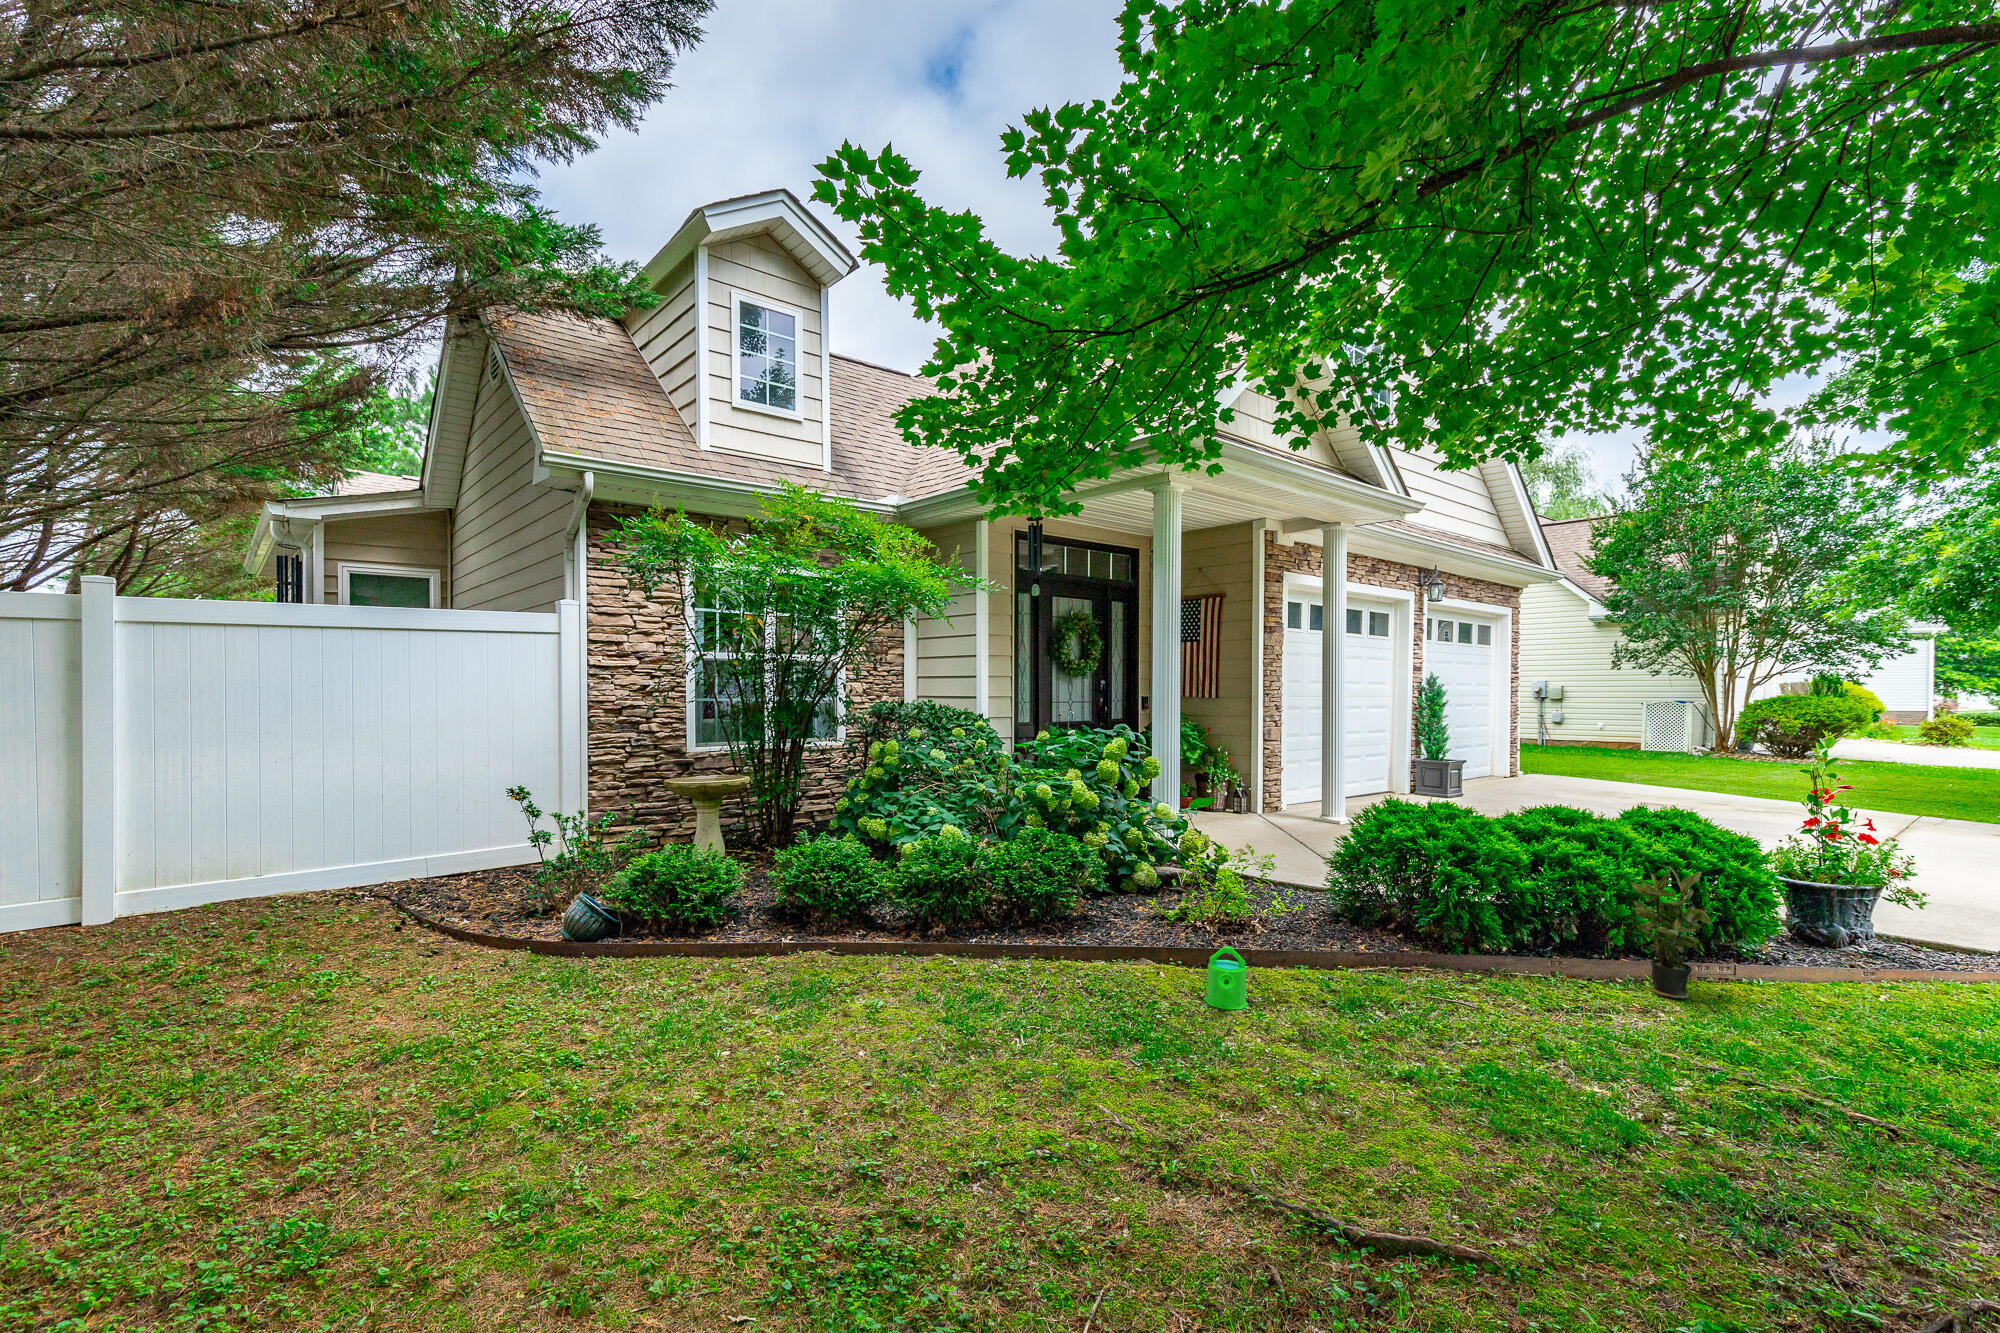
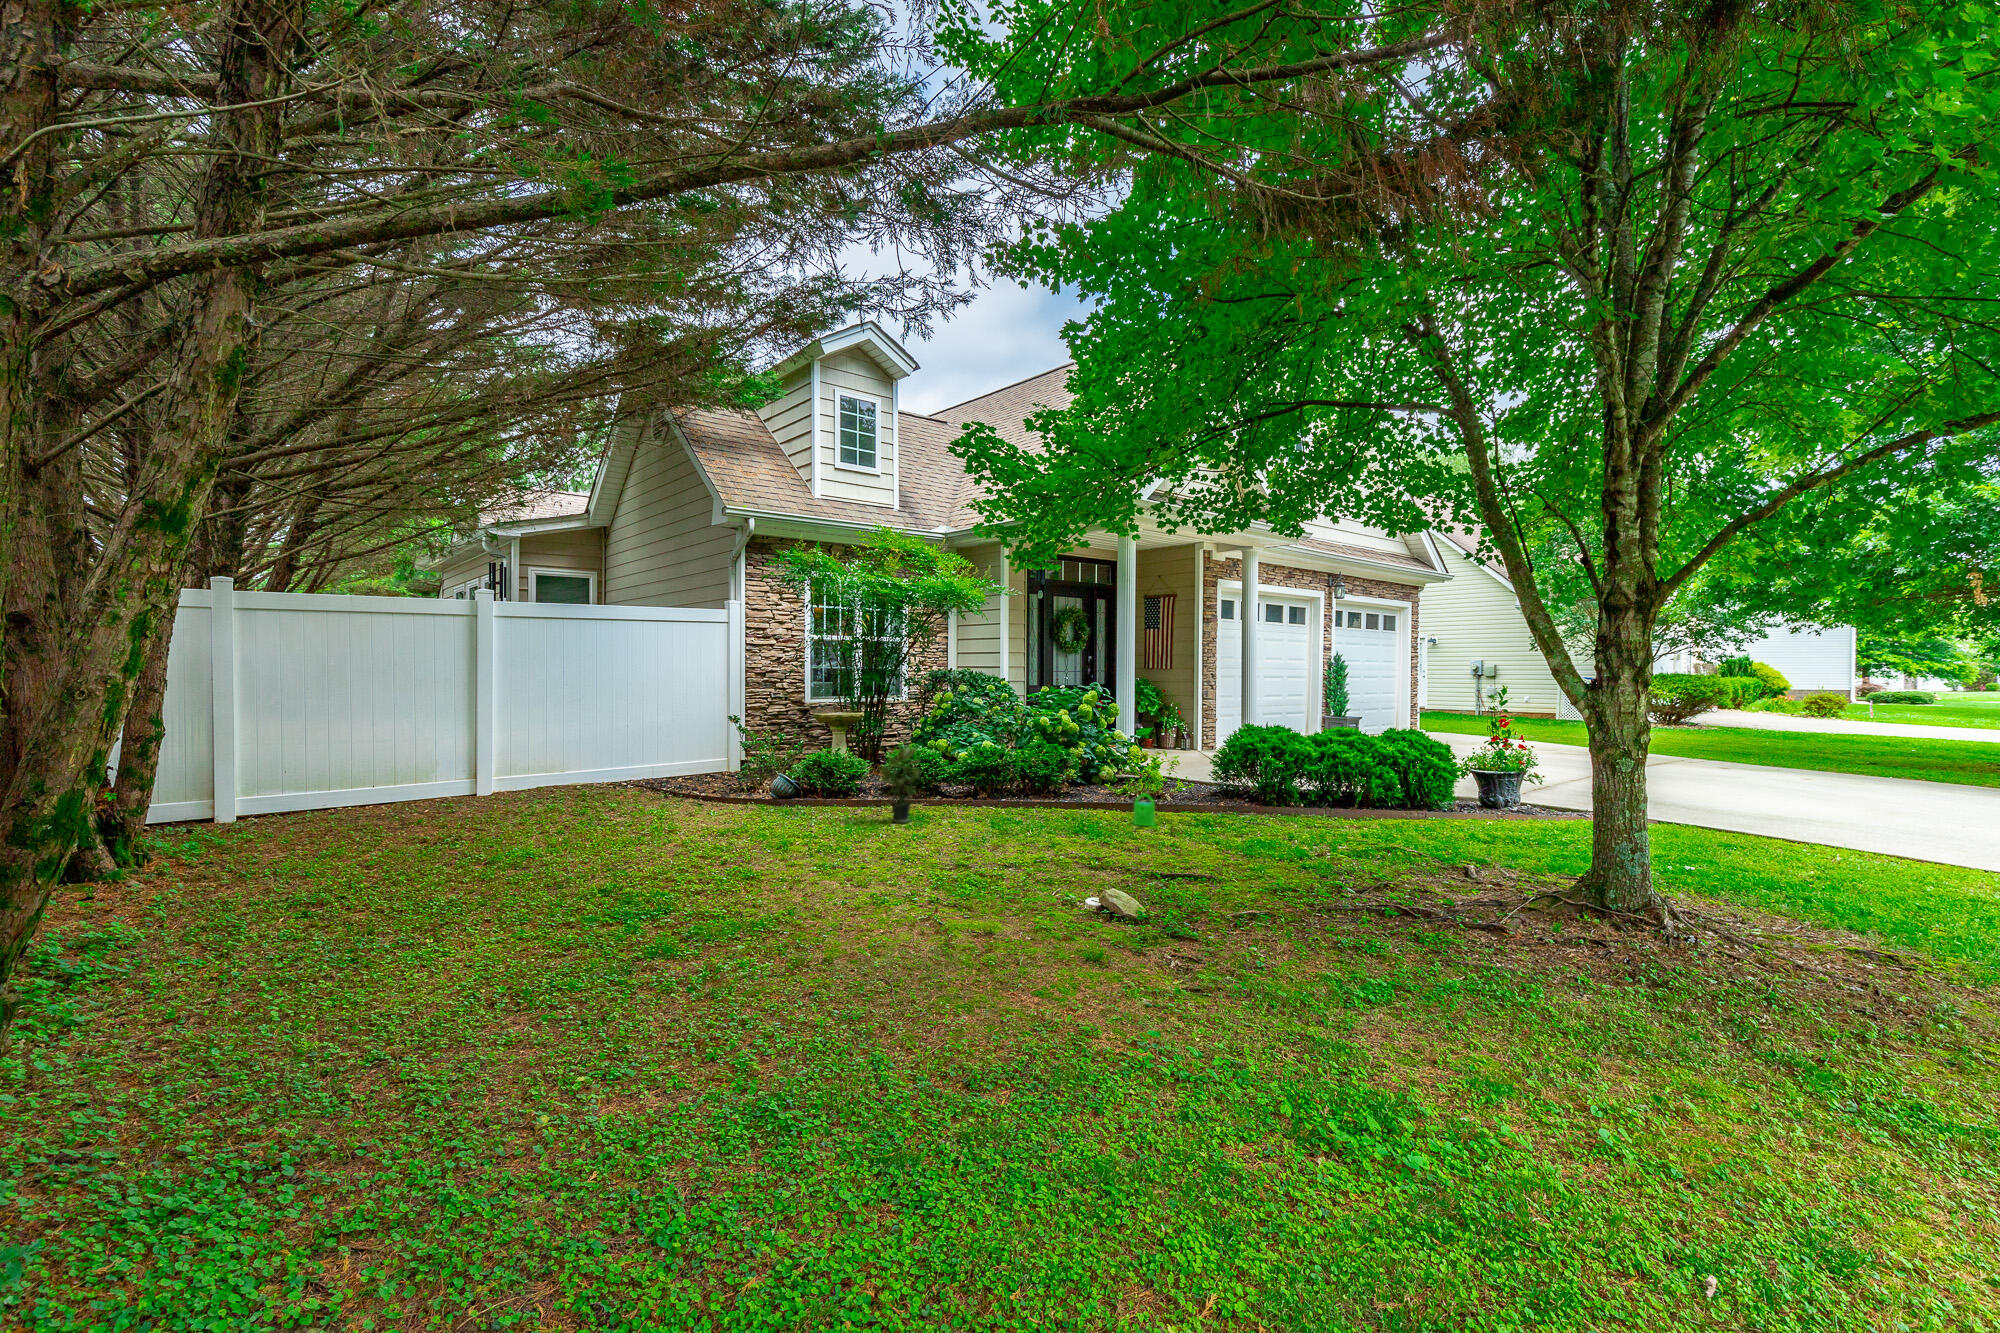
potted plant: present [1631,866,1711,999] -> present [880,746,921,823]

